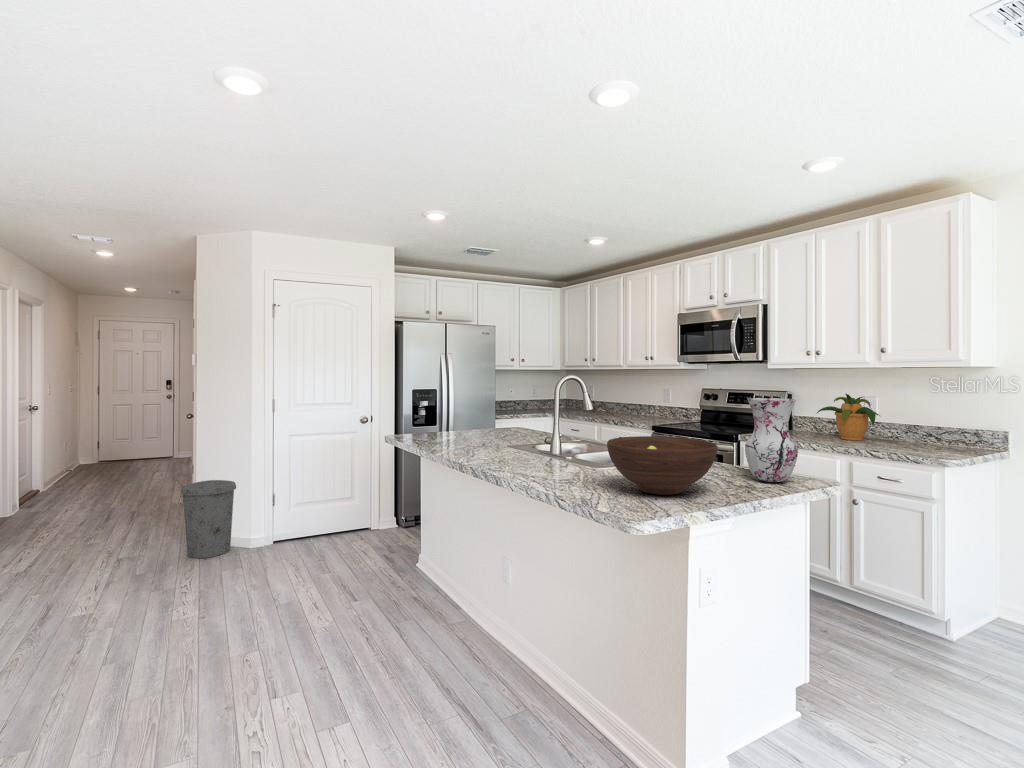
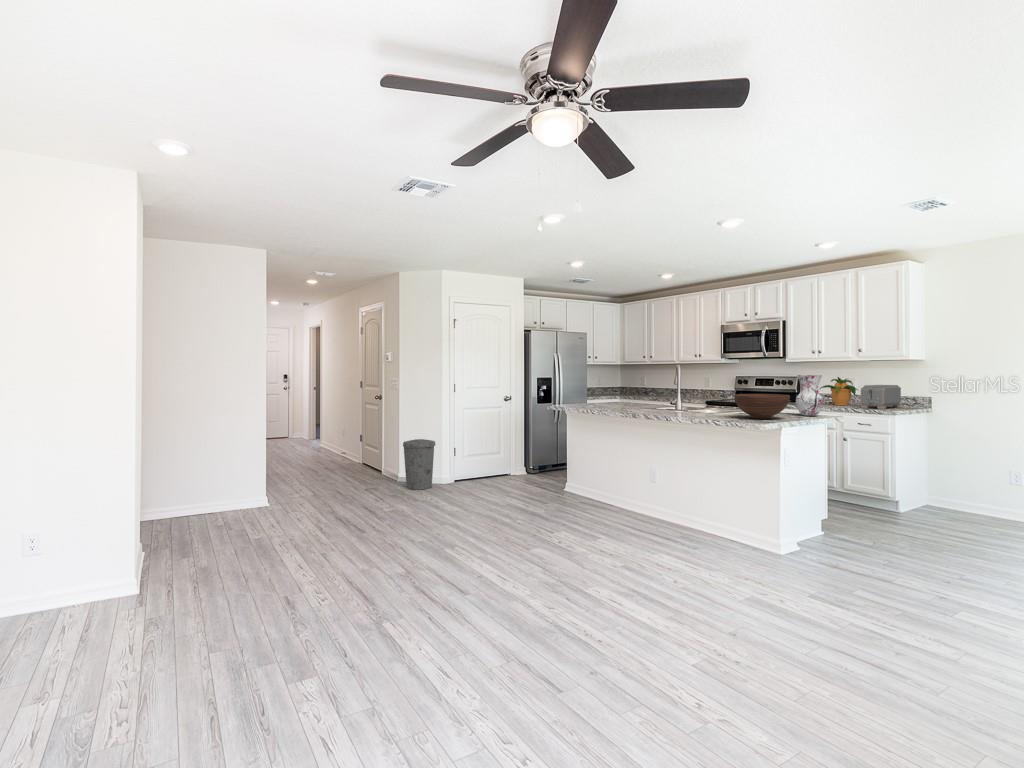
toaster: none [882,409,955,454] -> present [861,385,901,409]

